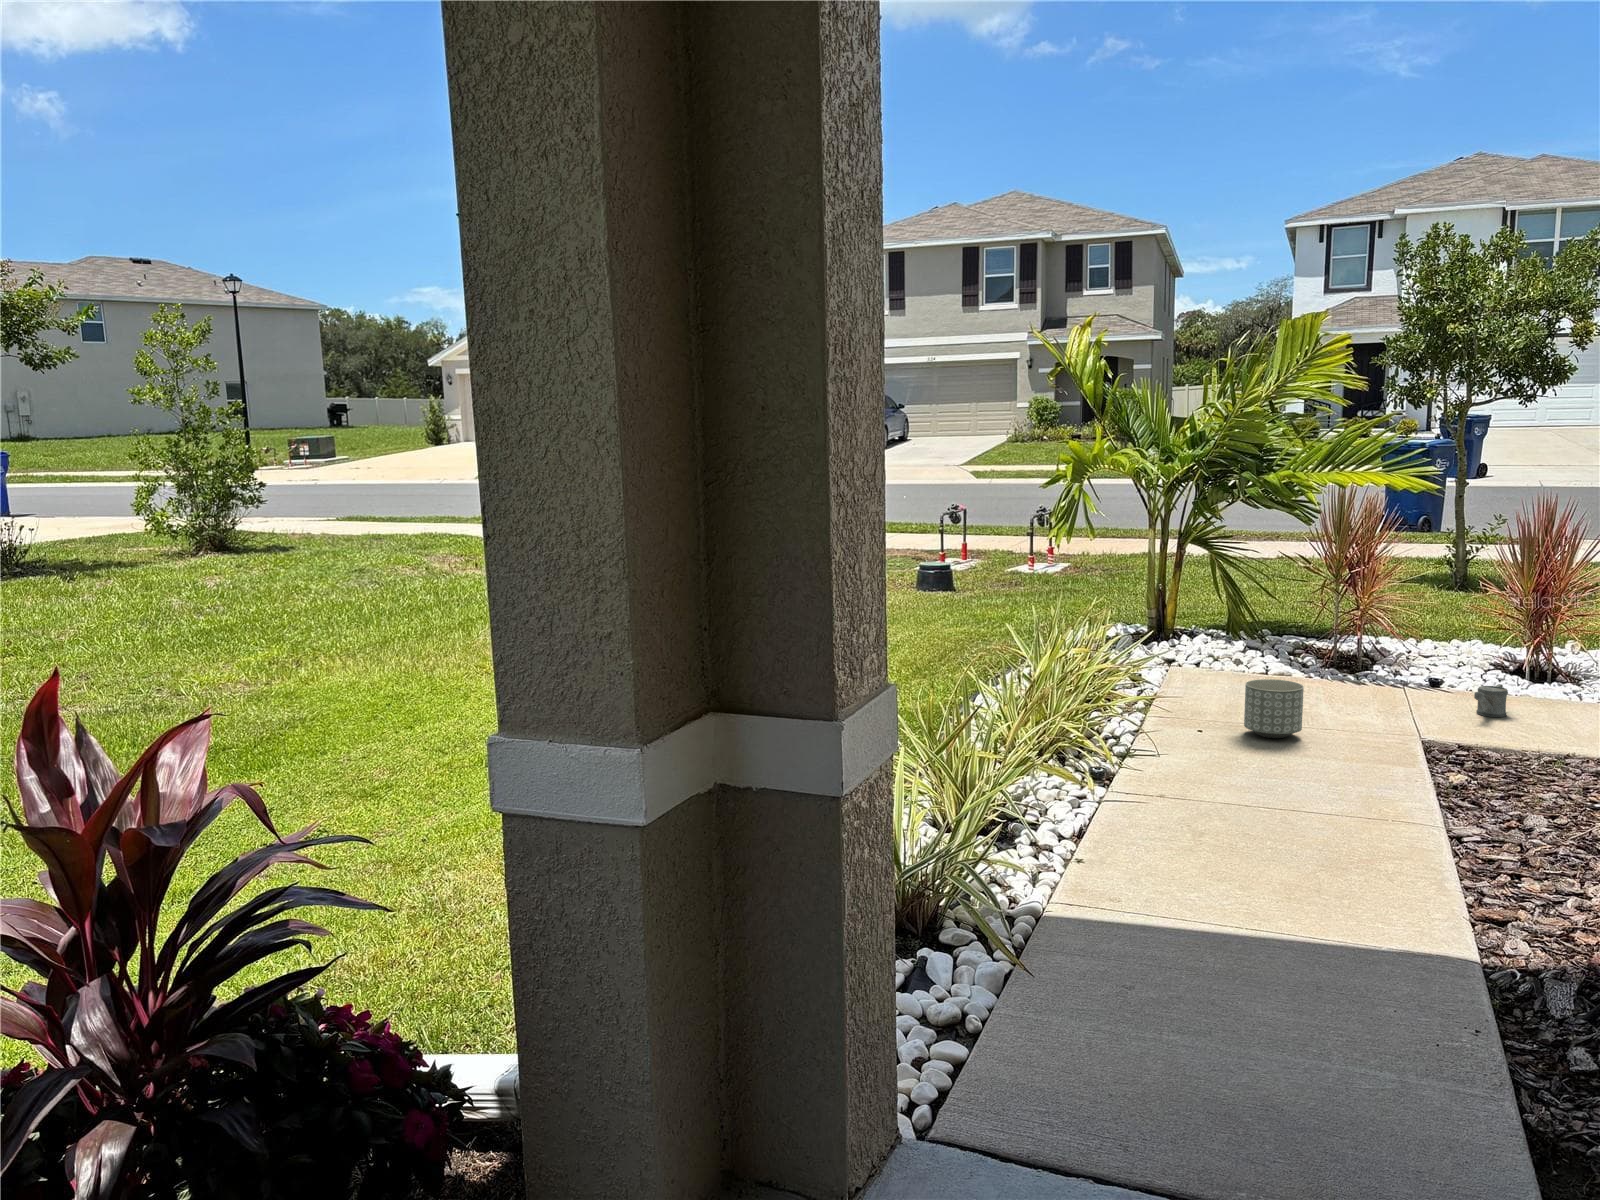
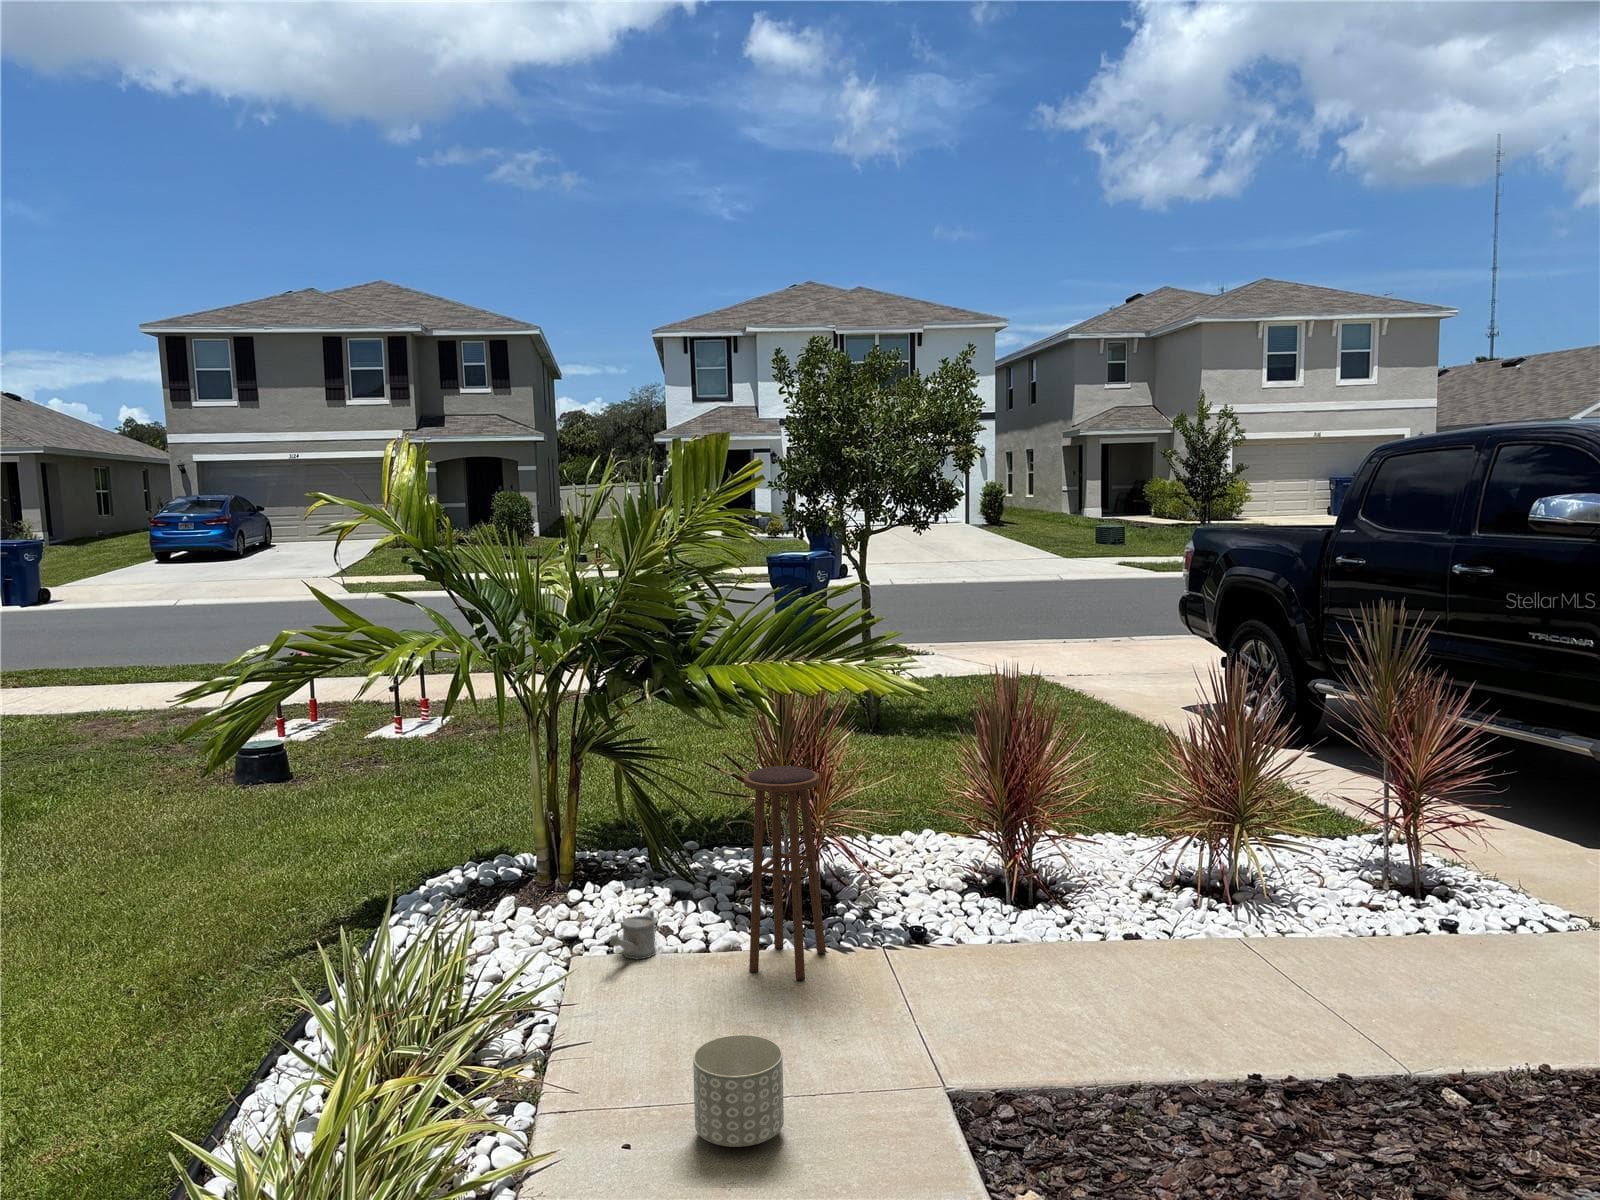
stool: none [1297,546,1360,691] -> present [744,766,826,980]
watering can: present [1474,684,1508,717] -> present [610,910,656,959]

